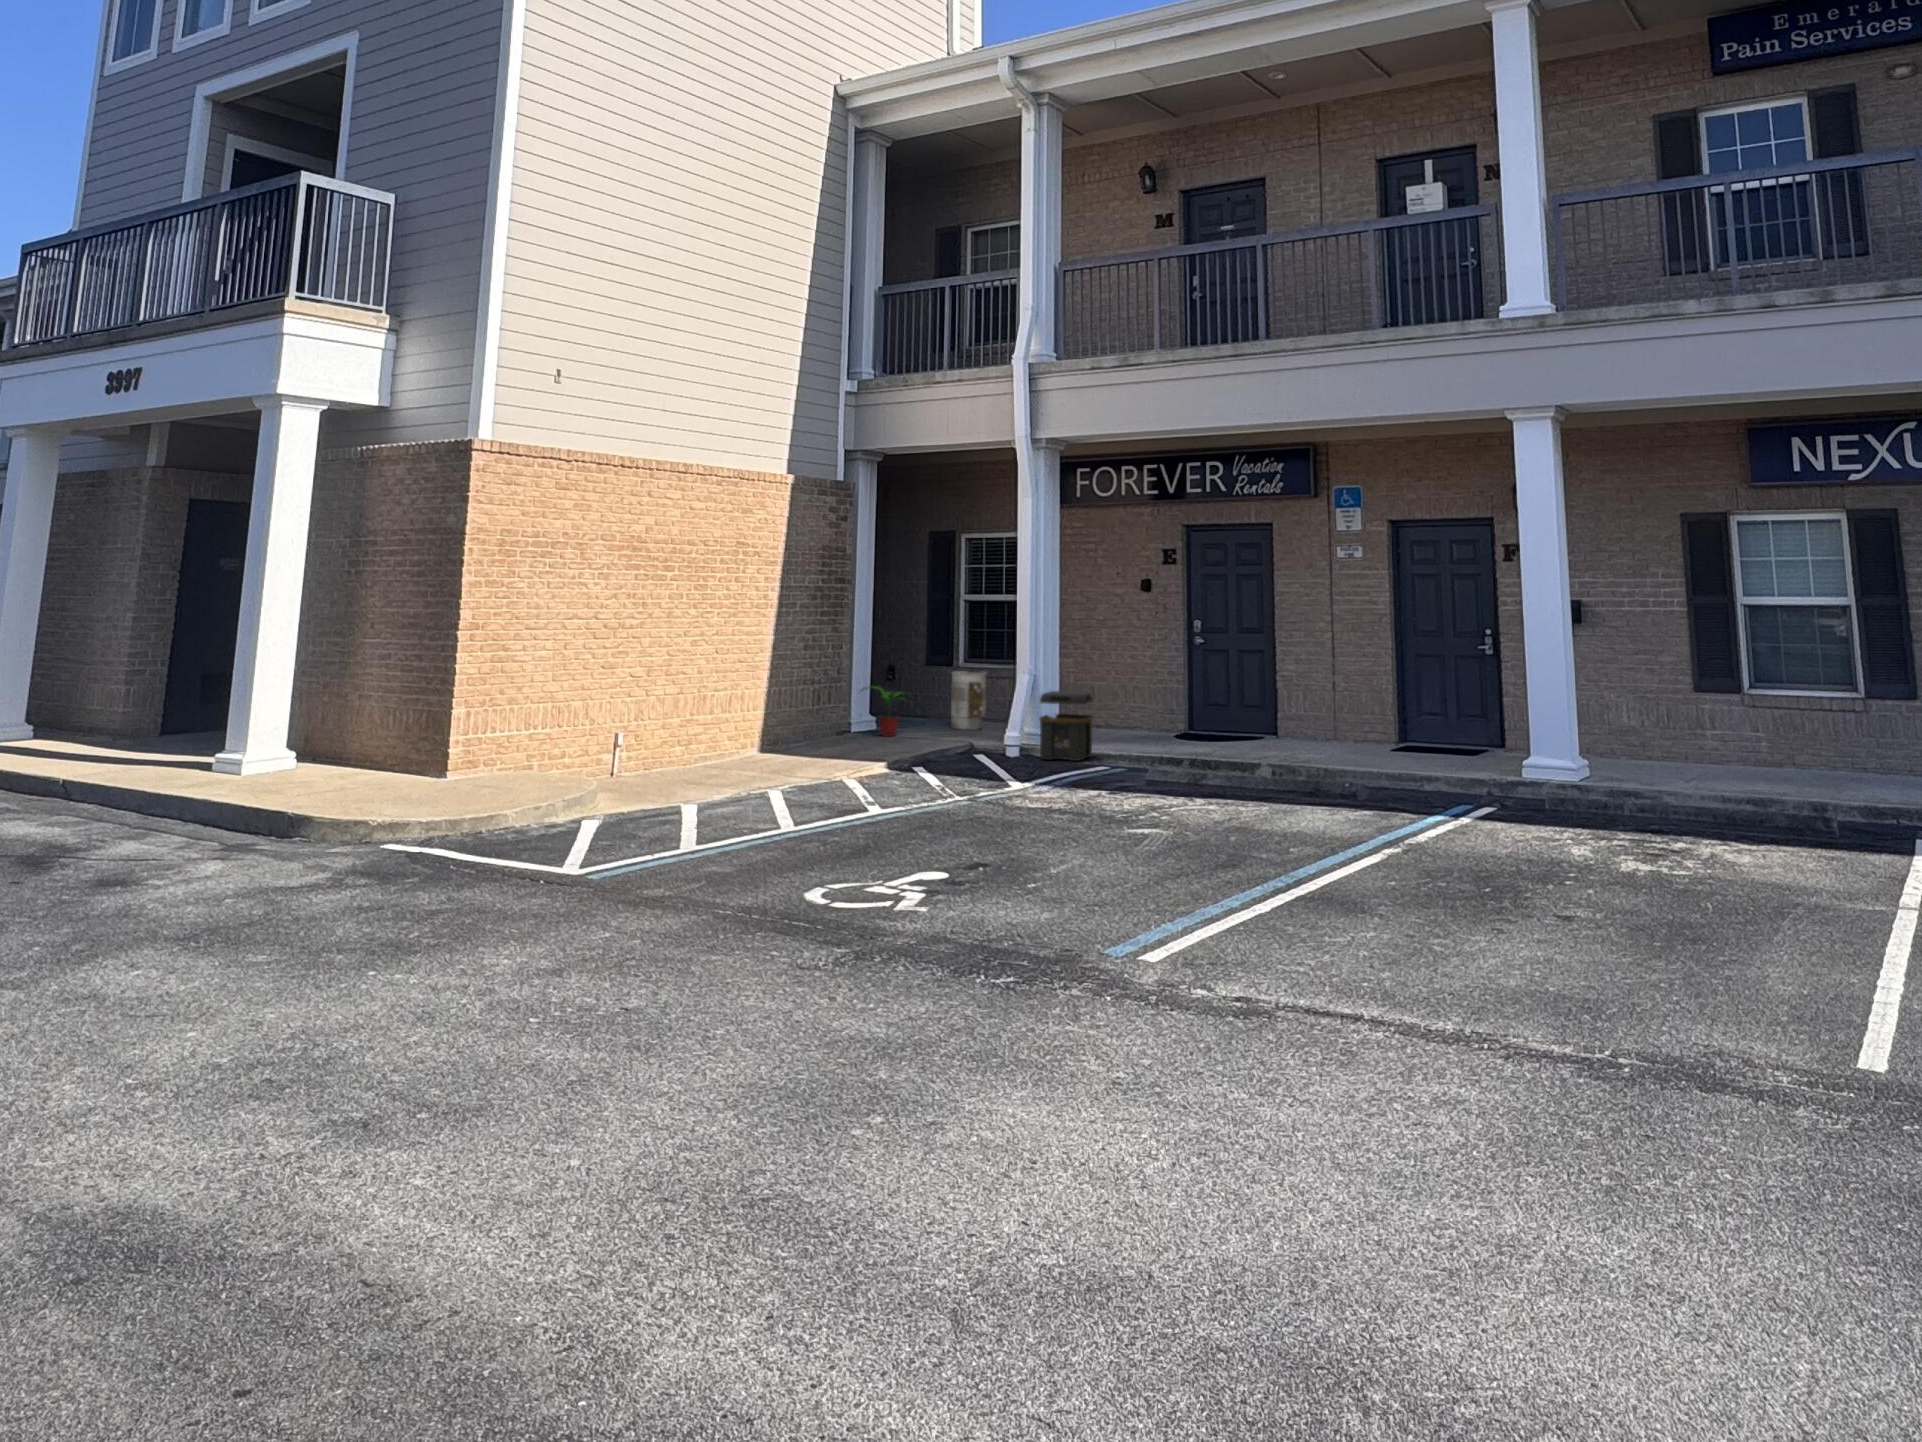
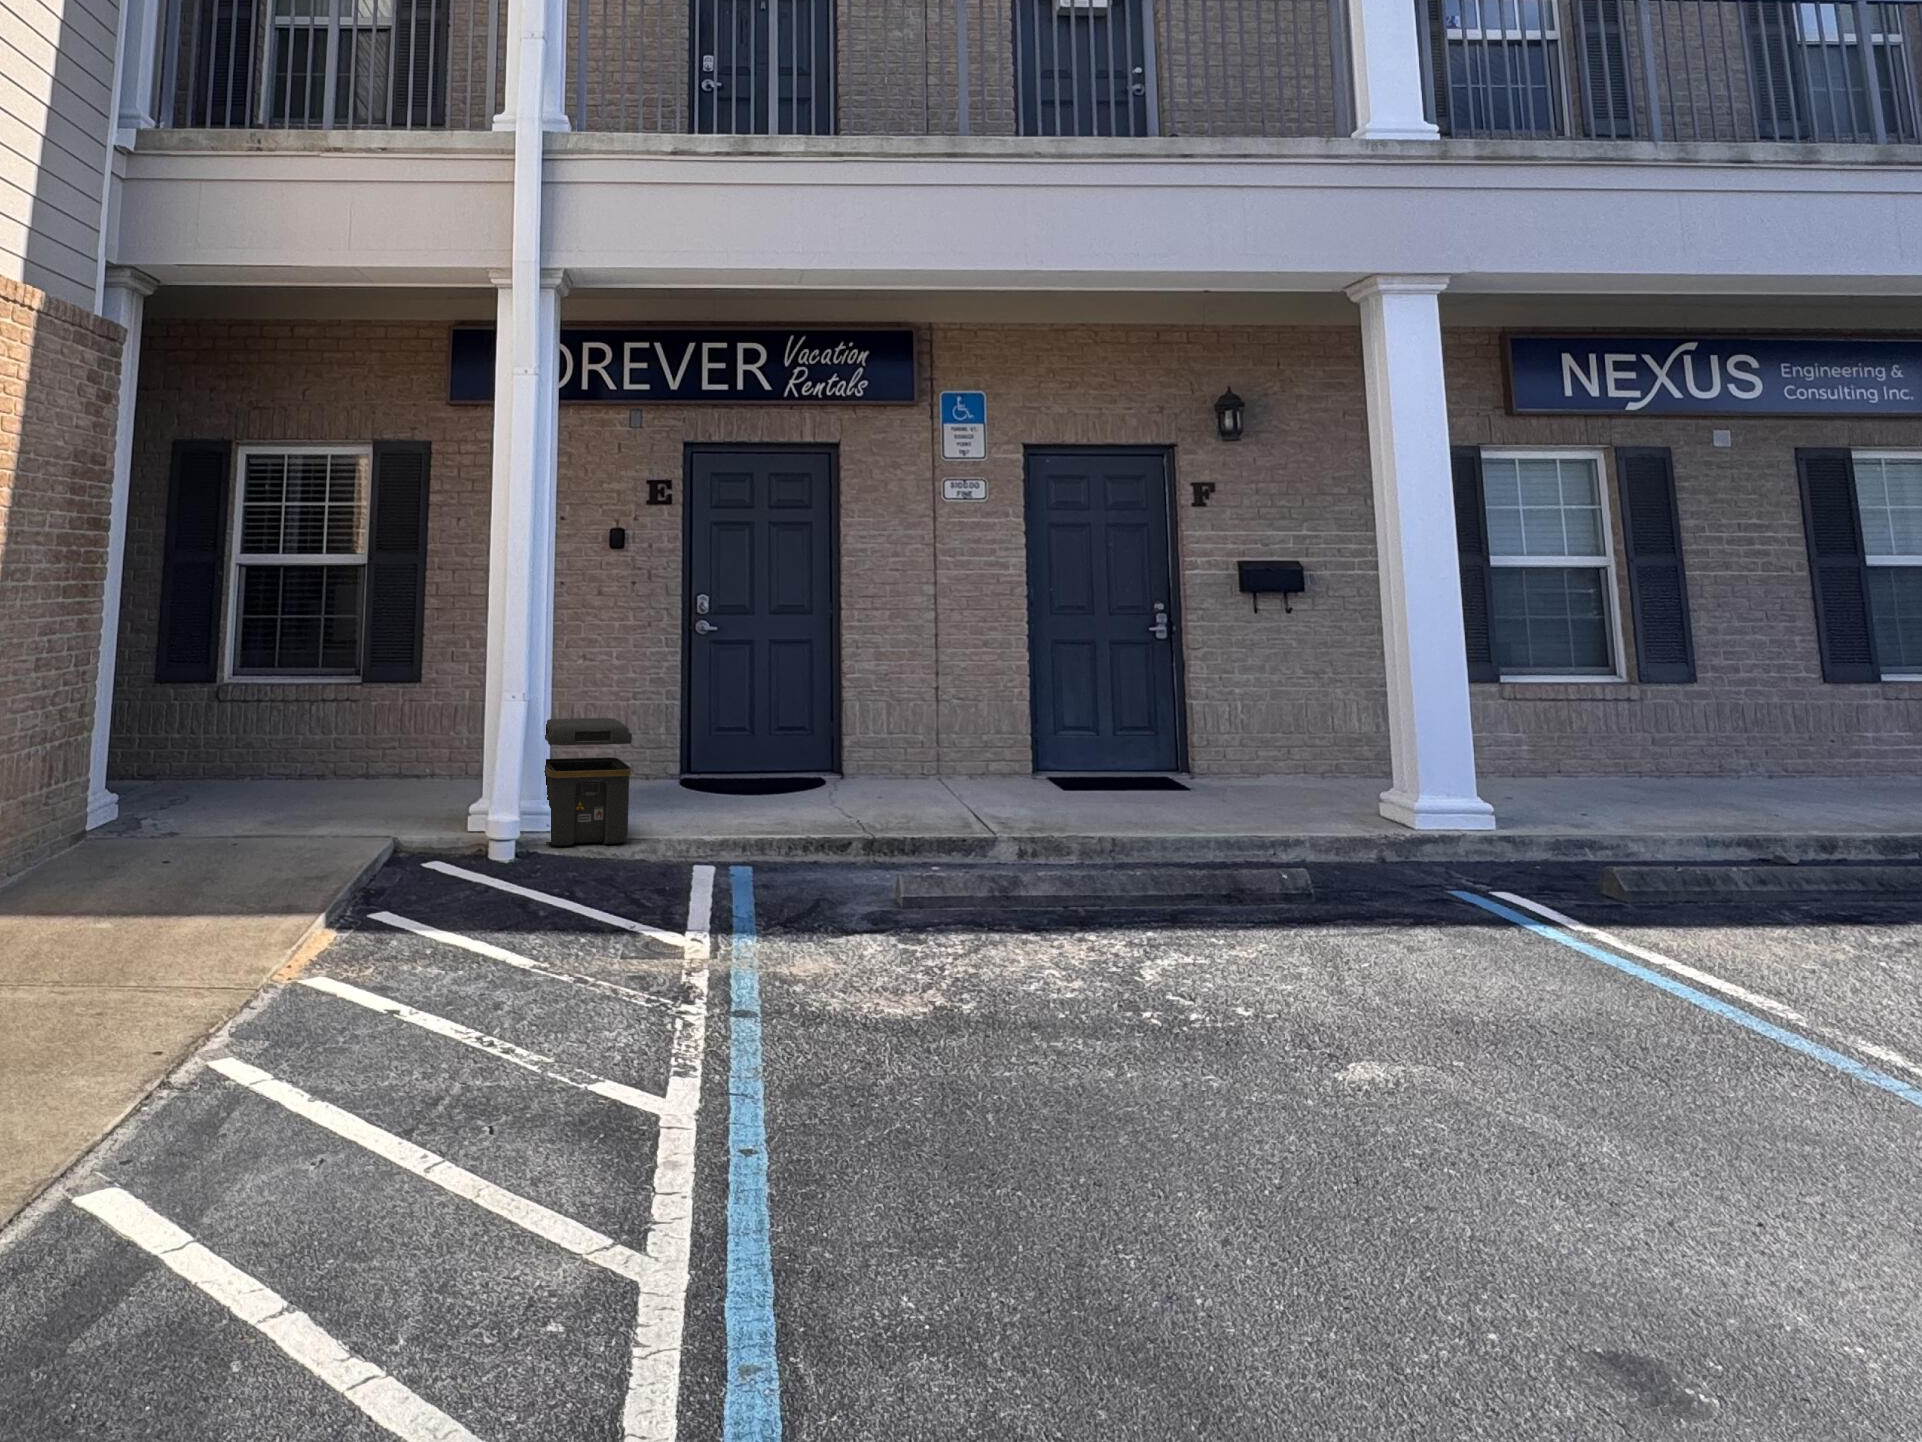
trash can: present [951,671,986,730] -> none [215,678,292,783]
potted plant: present [870,686,911,736] -> none [79,719,183,814]

